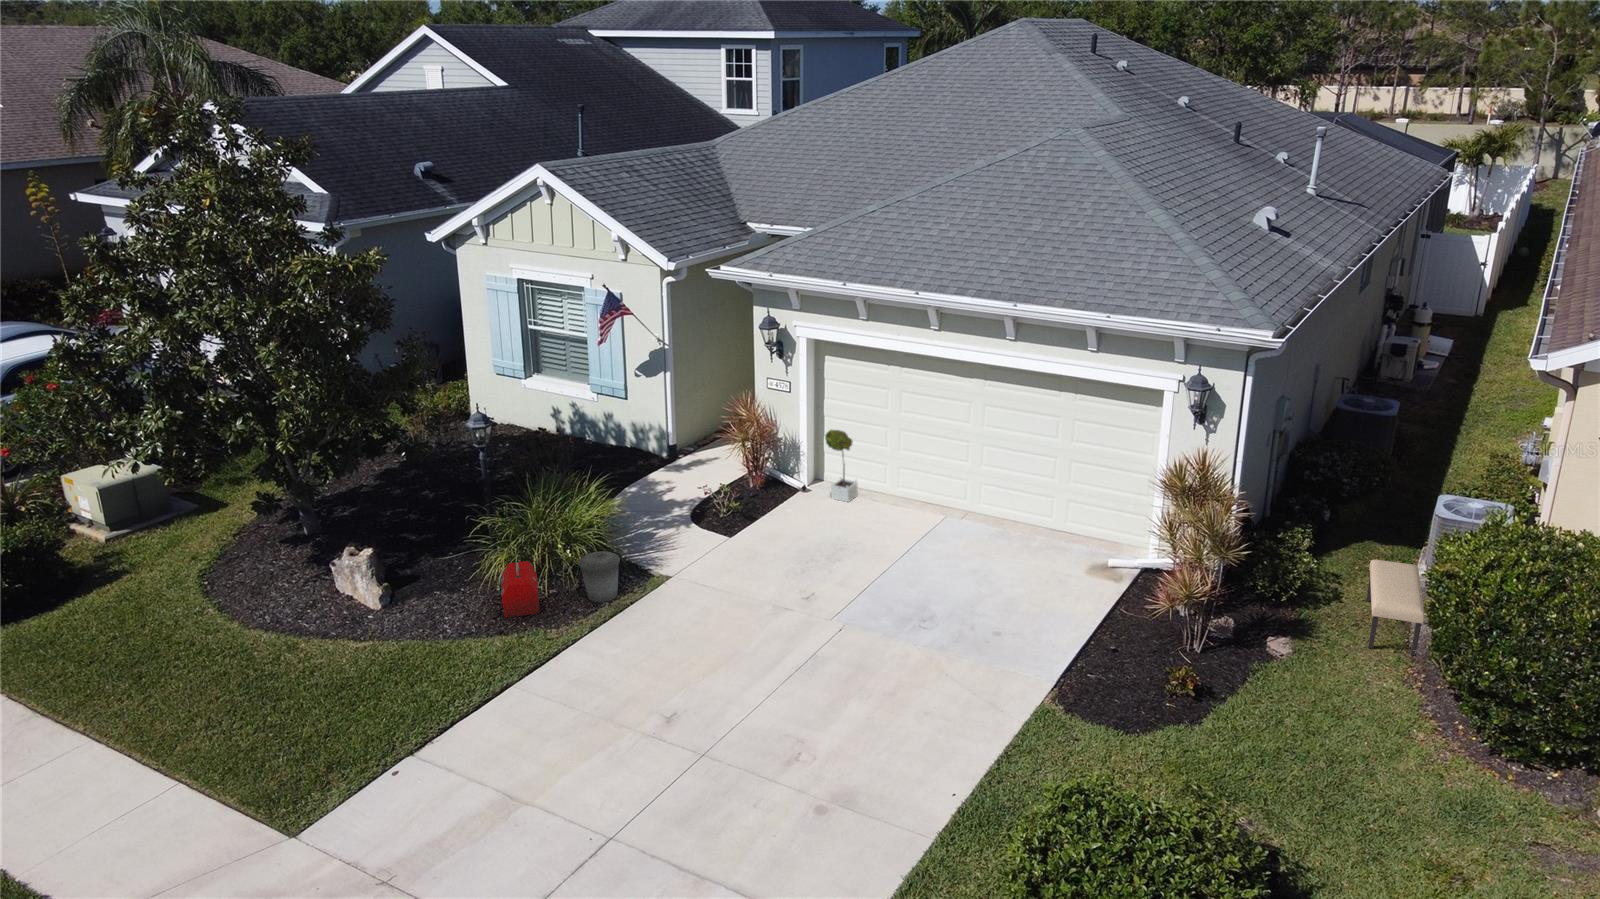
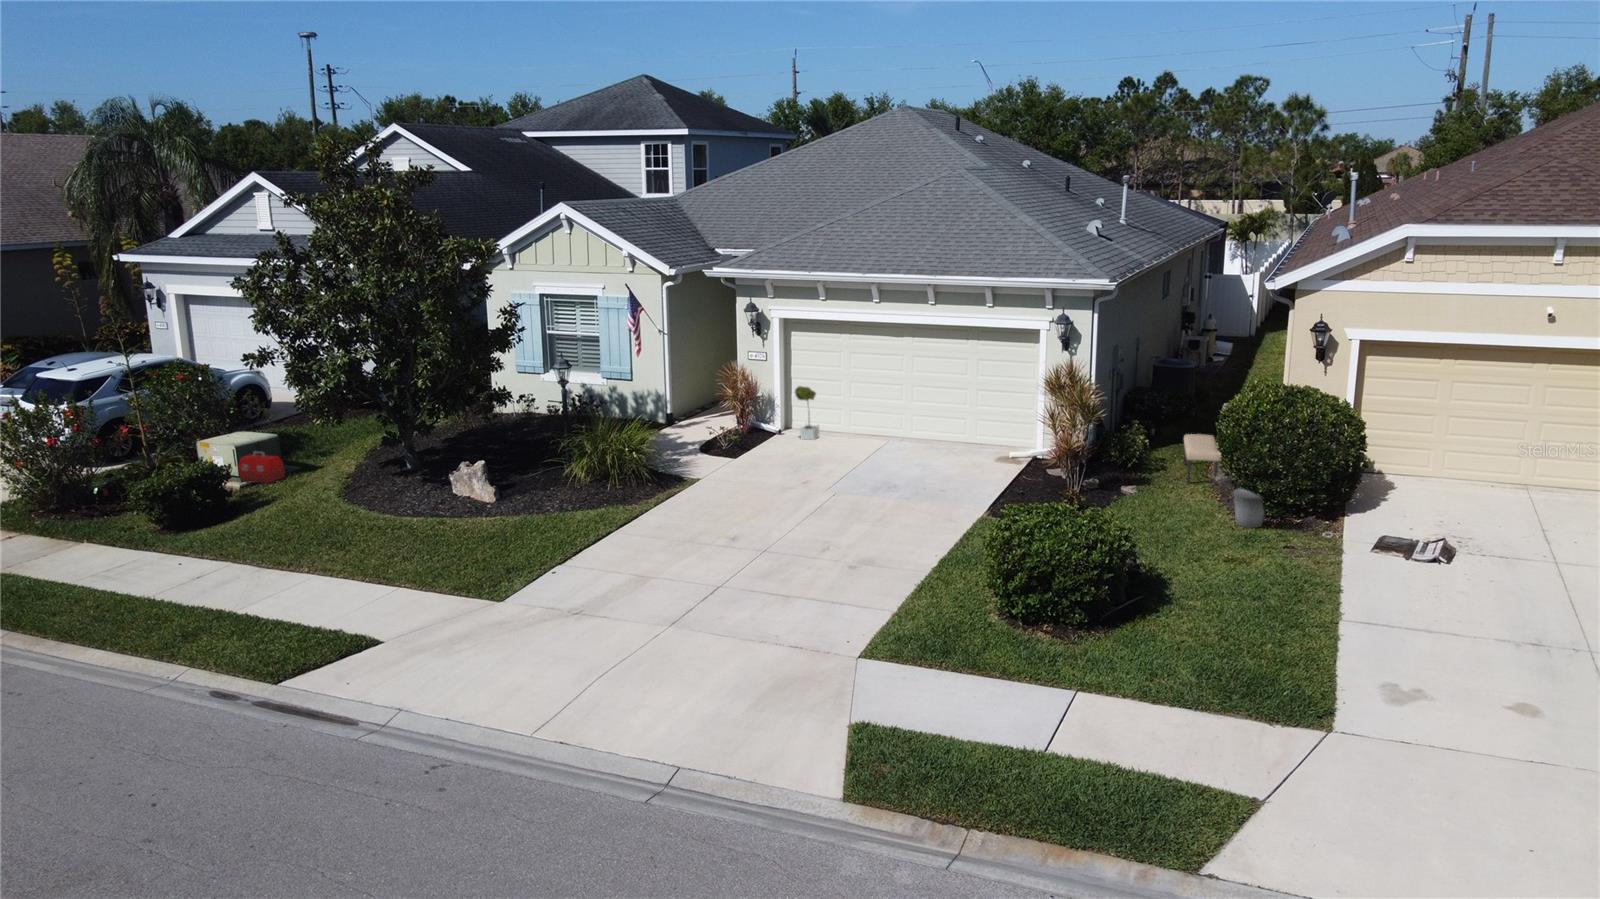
trash can: present [579,551,620,602] -> present [1233,488,1264,528]
toolbox: present [501,561,540,618] -> present [238,451,285,484]

